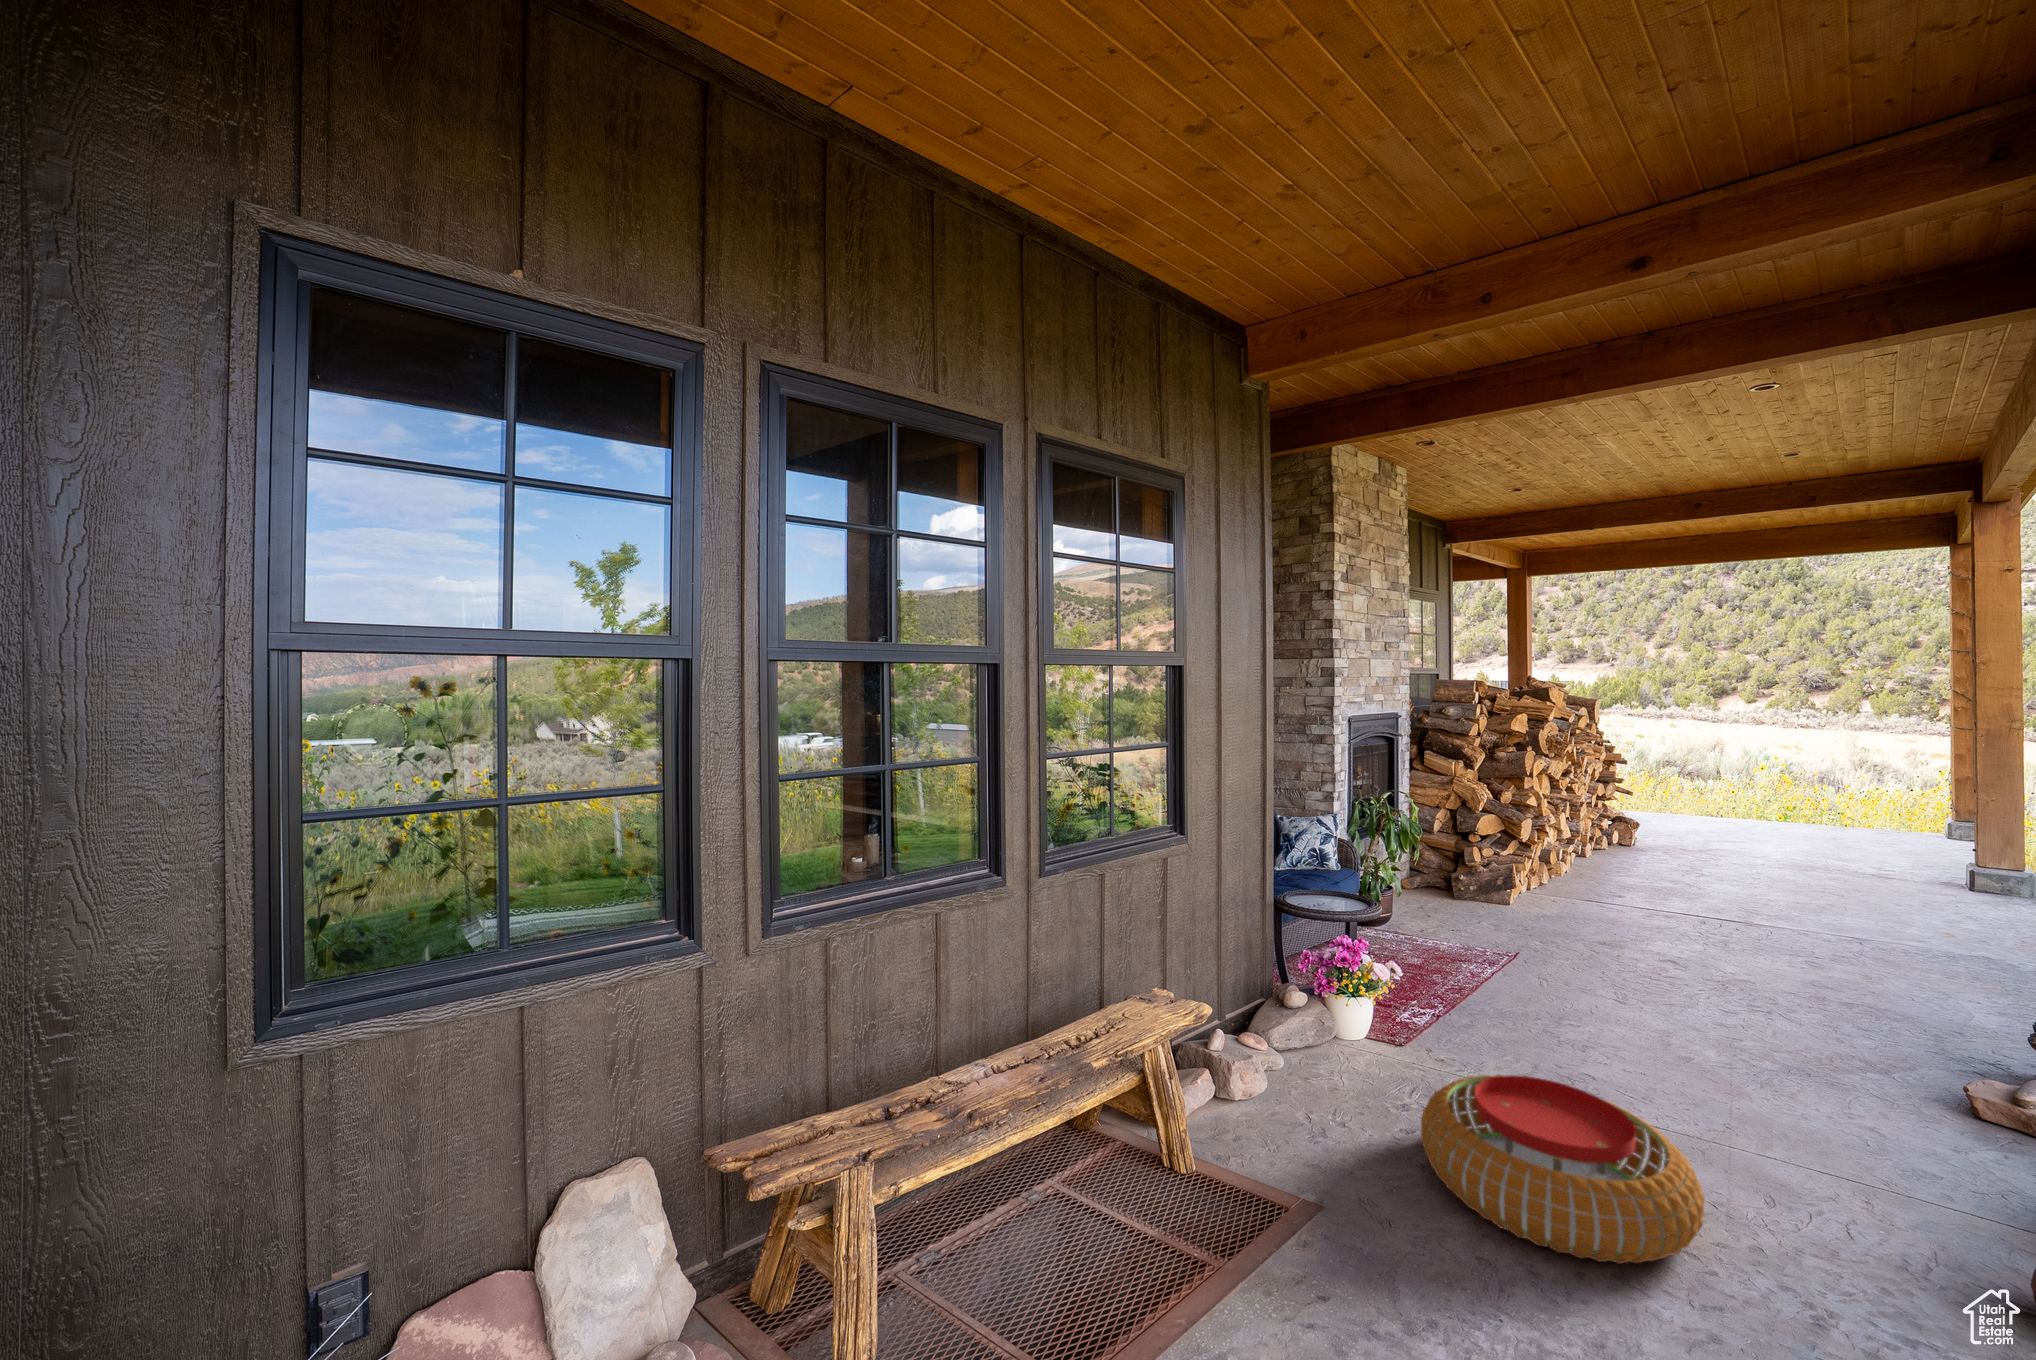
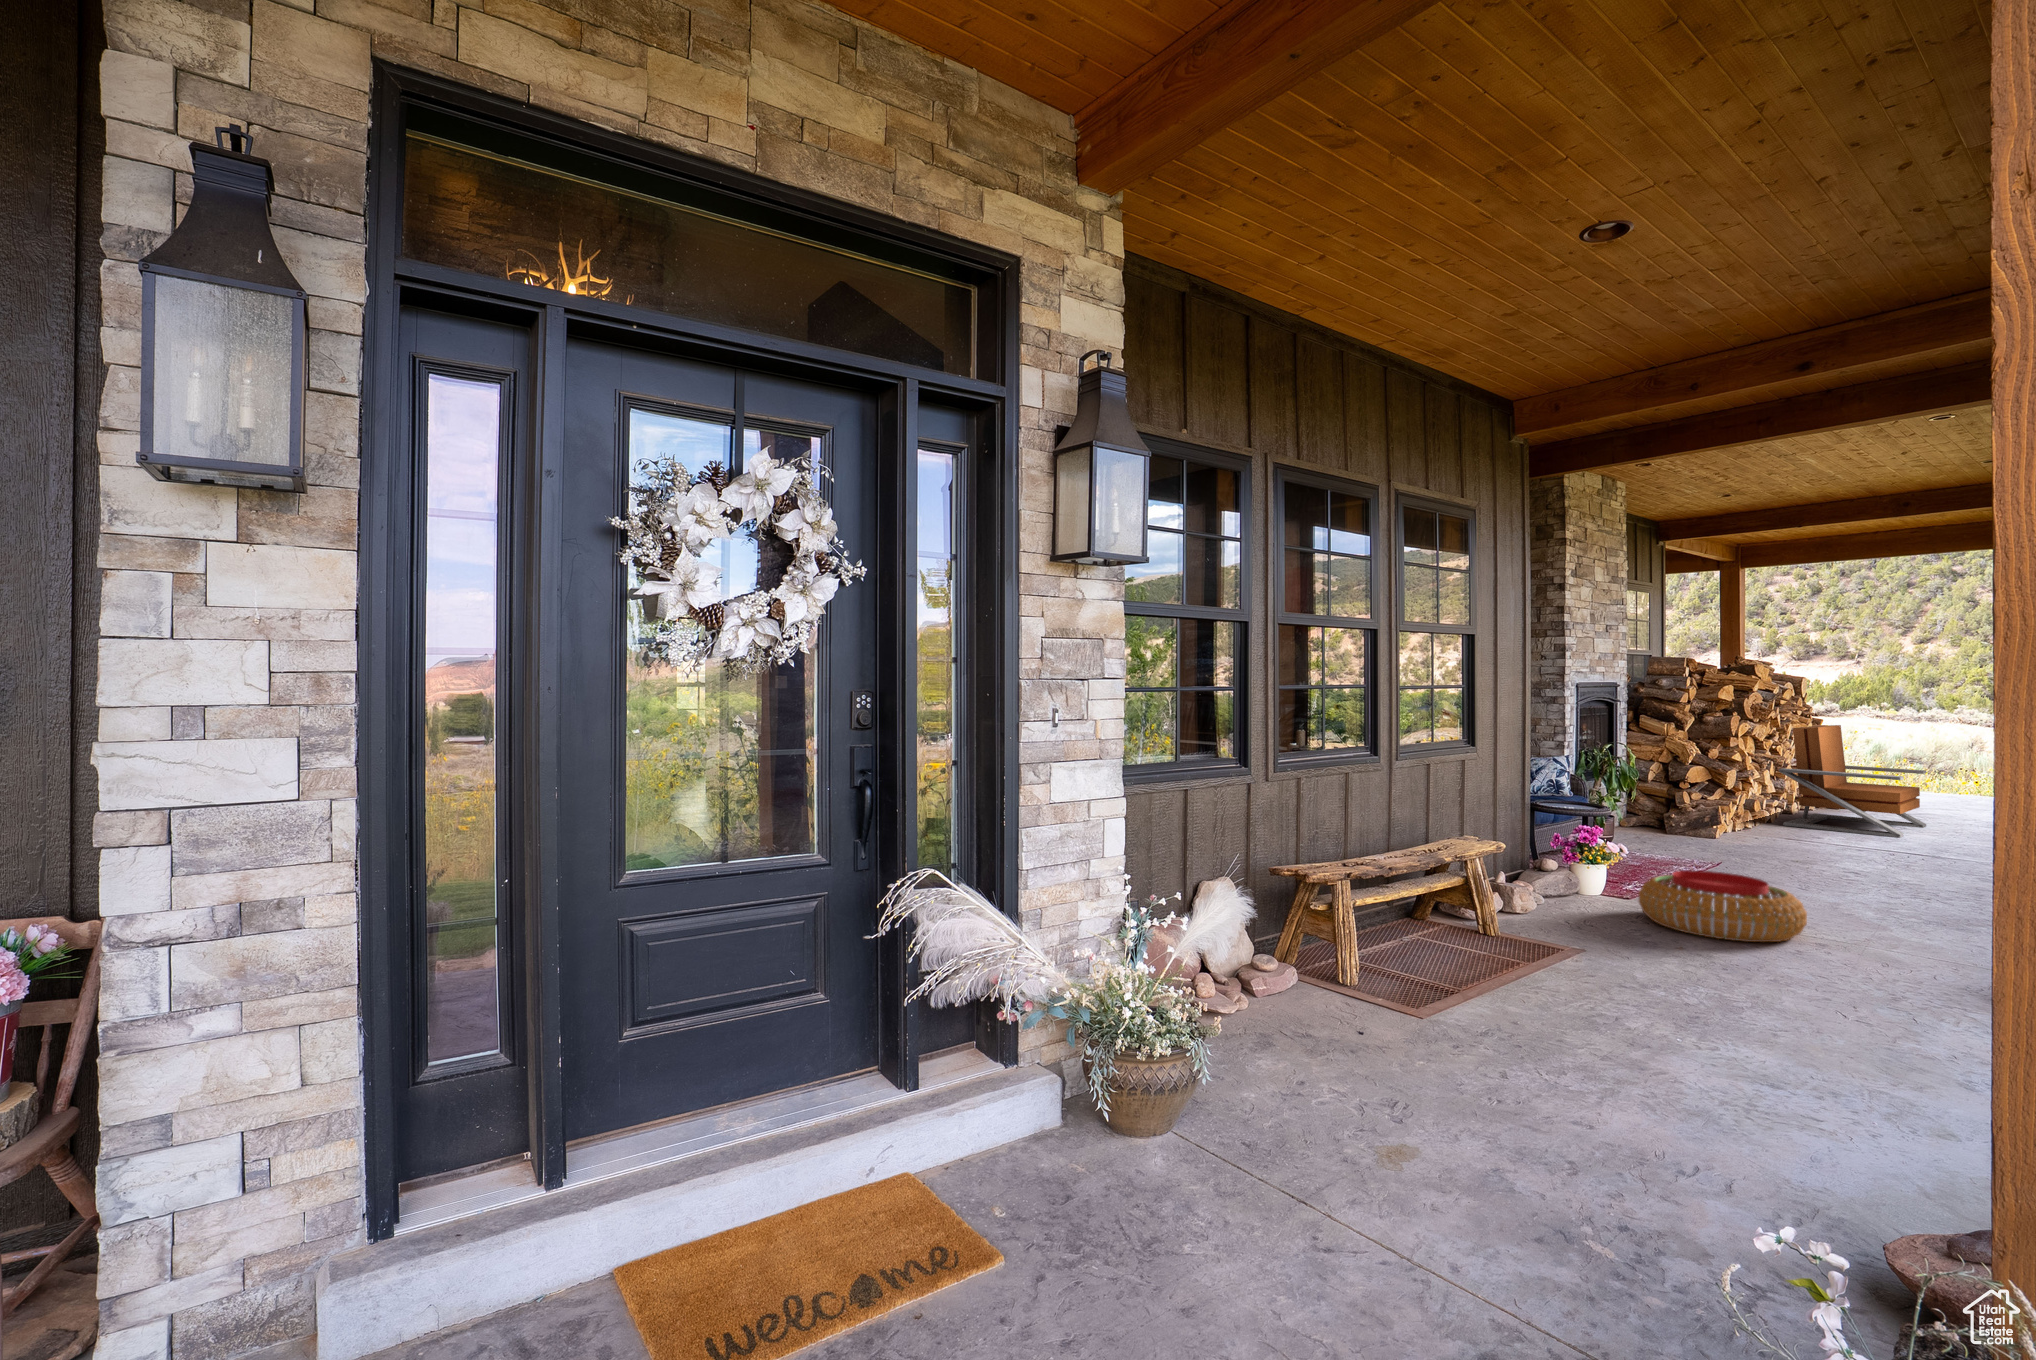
lounge chair: none [1576,756,1730,899] -> present [1779,725,1926,838]

